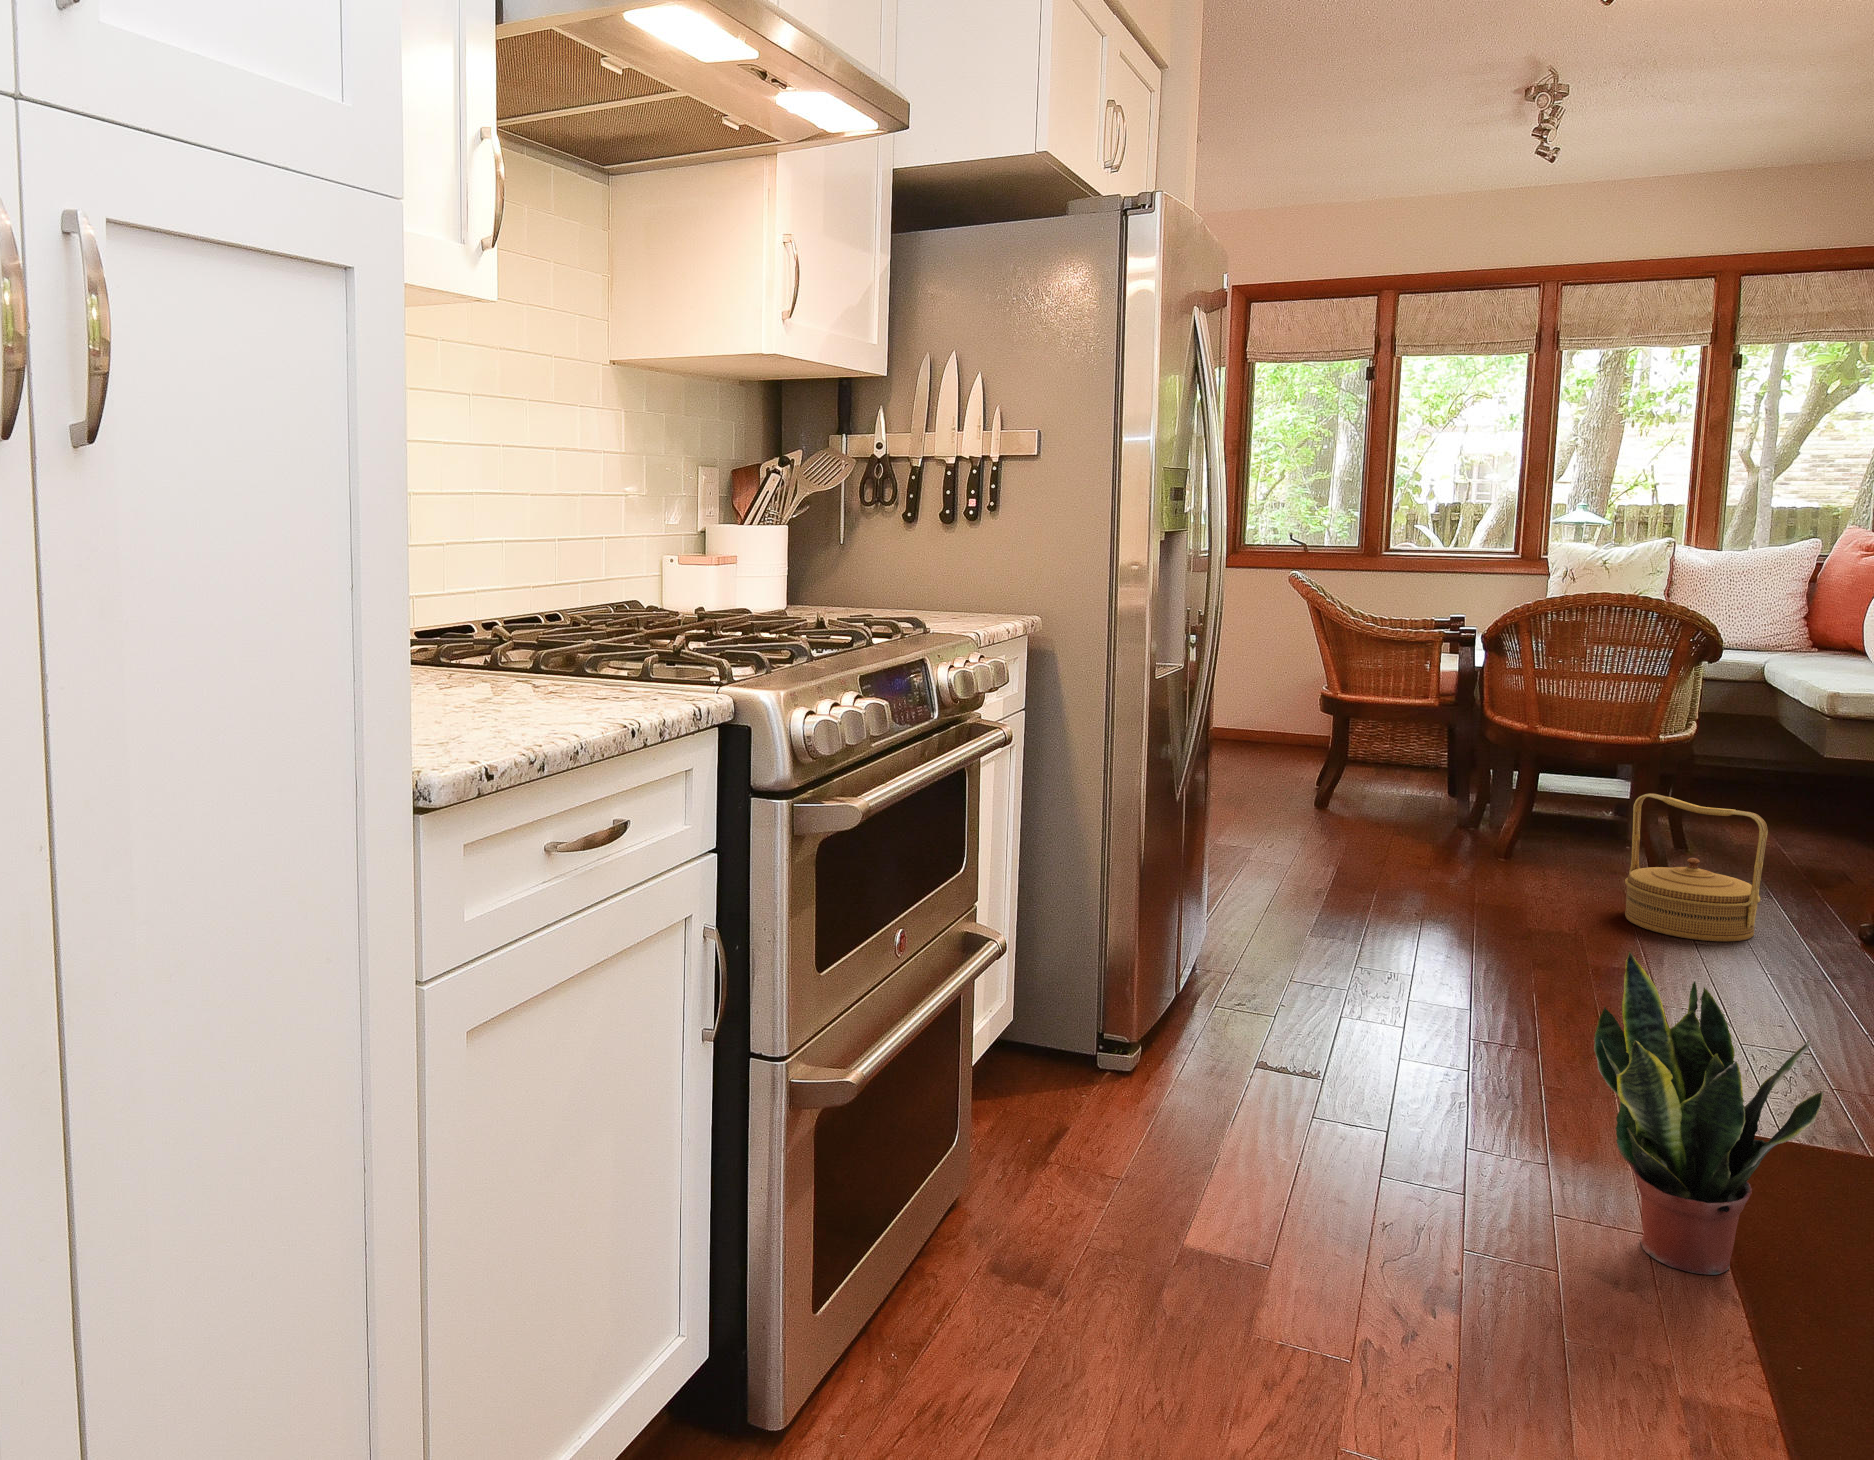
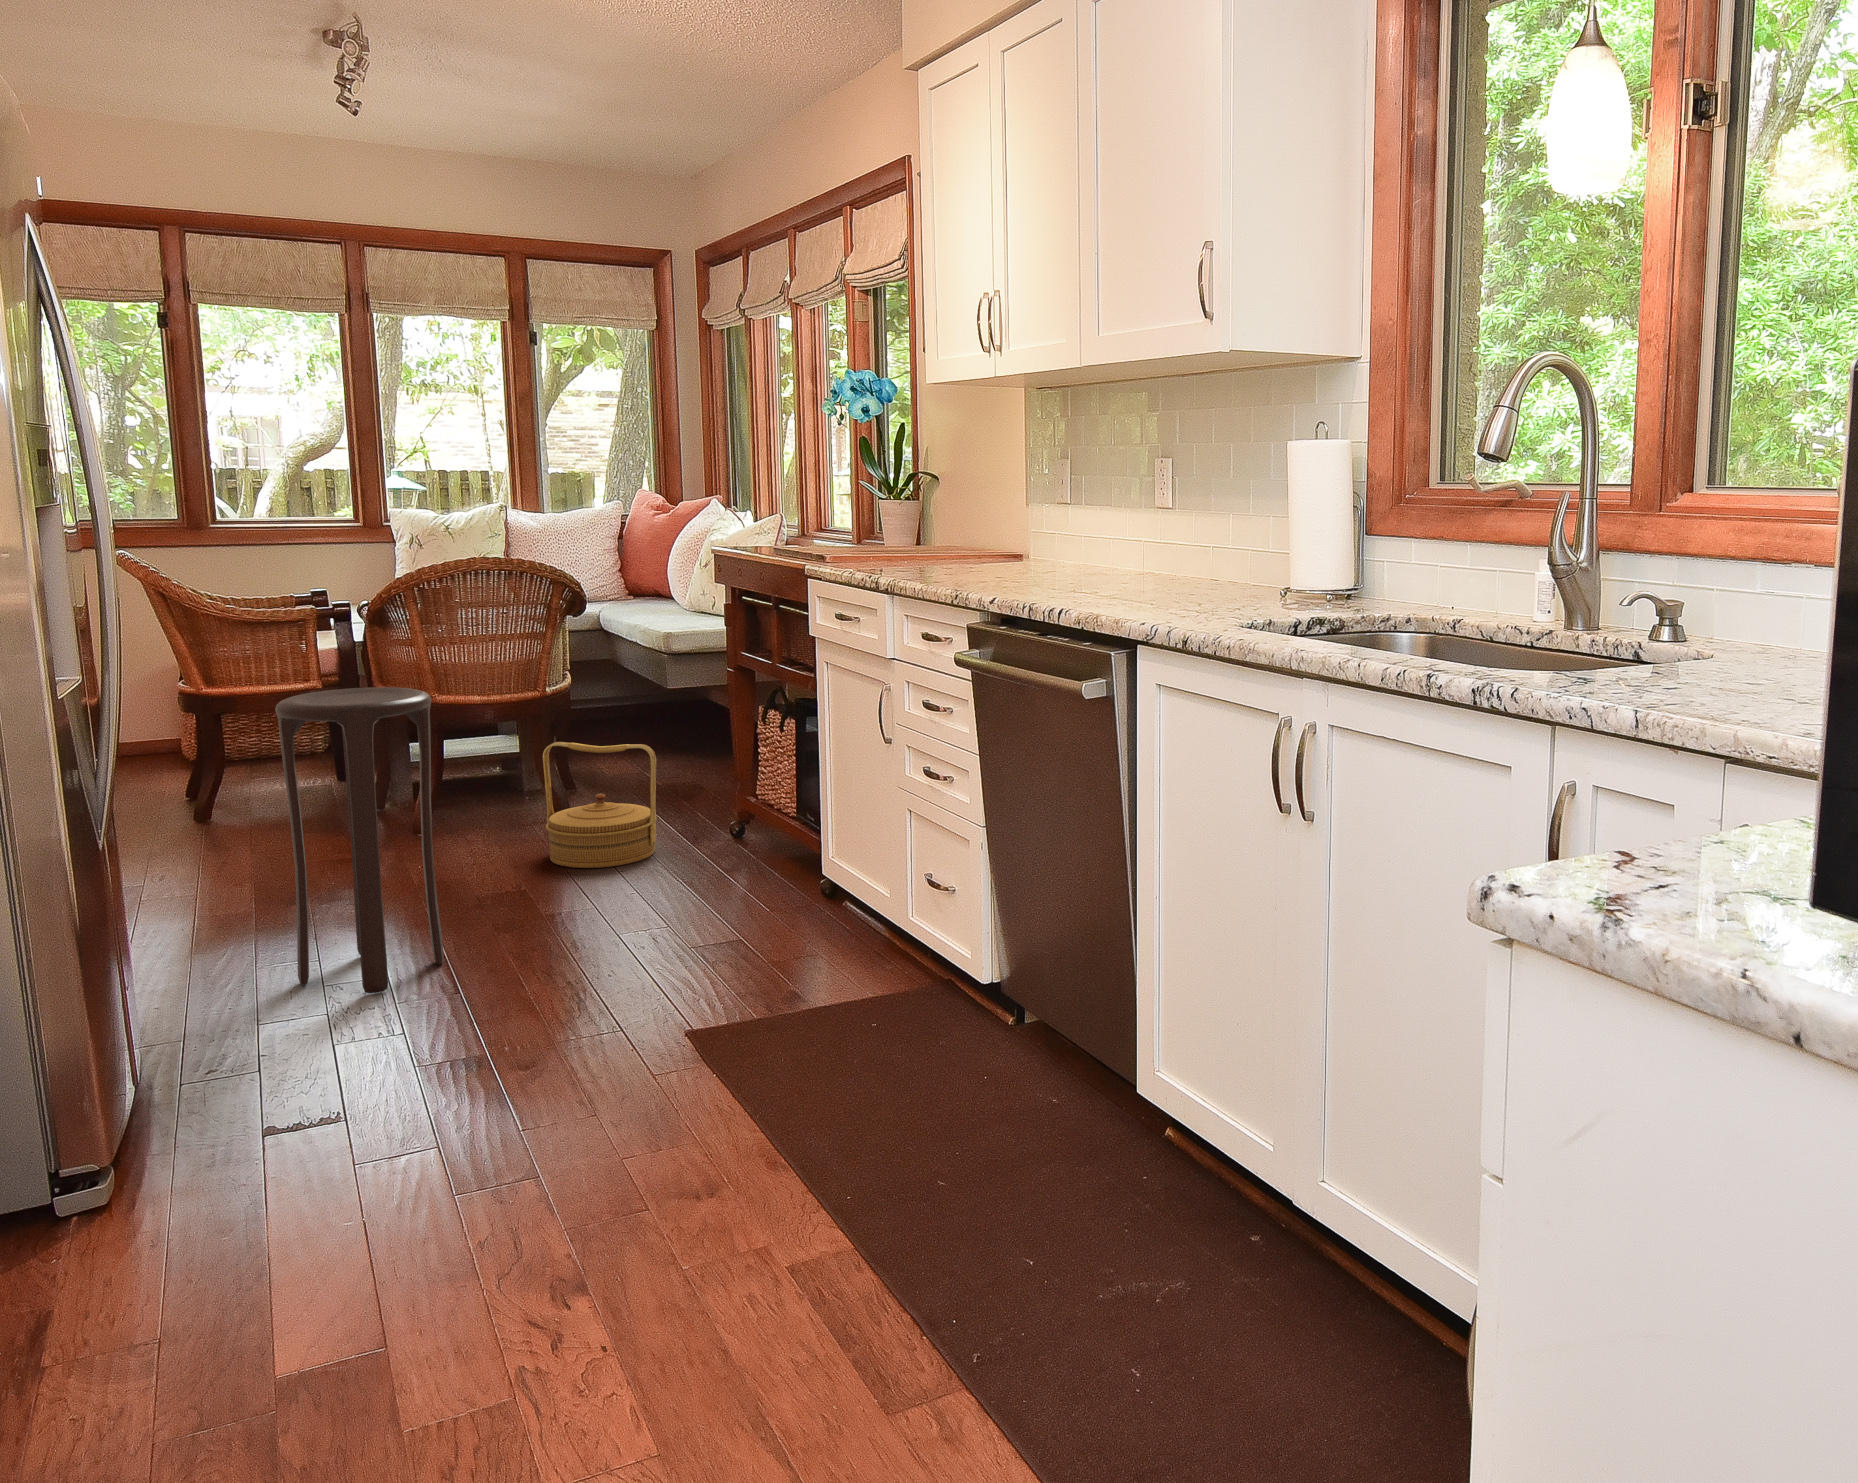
stool: none [1337,702,1490,988] -> present [275,687,444,993]
potted plant: present [1594,952,1824,1275] -> none [634,895,817,1162]

